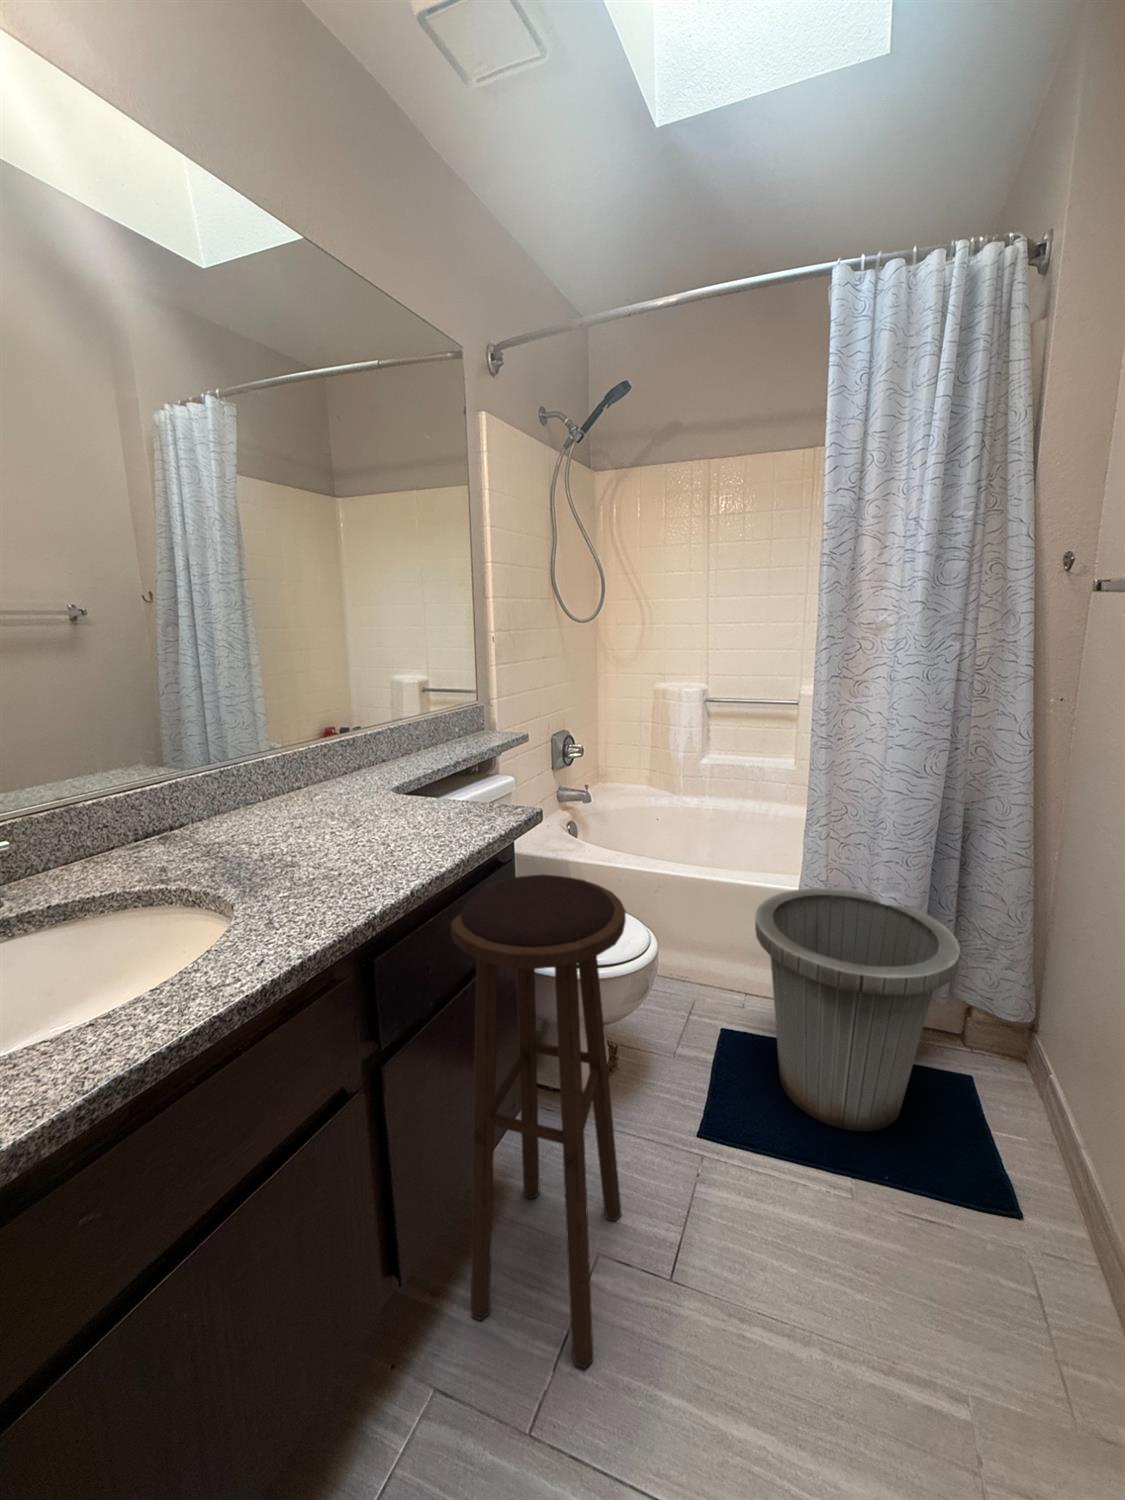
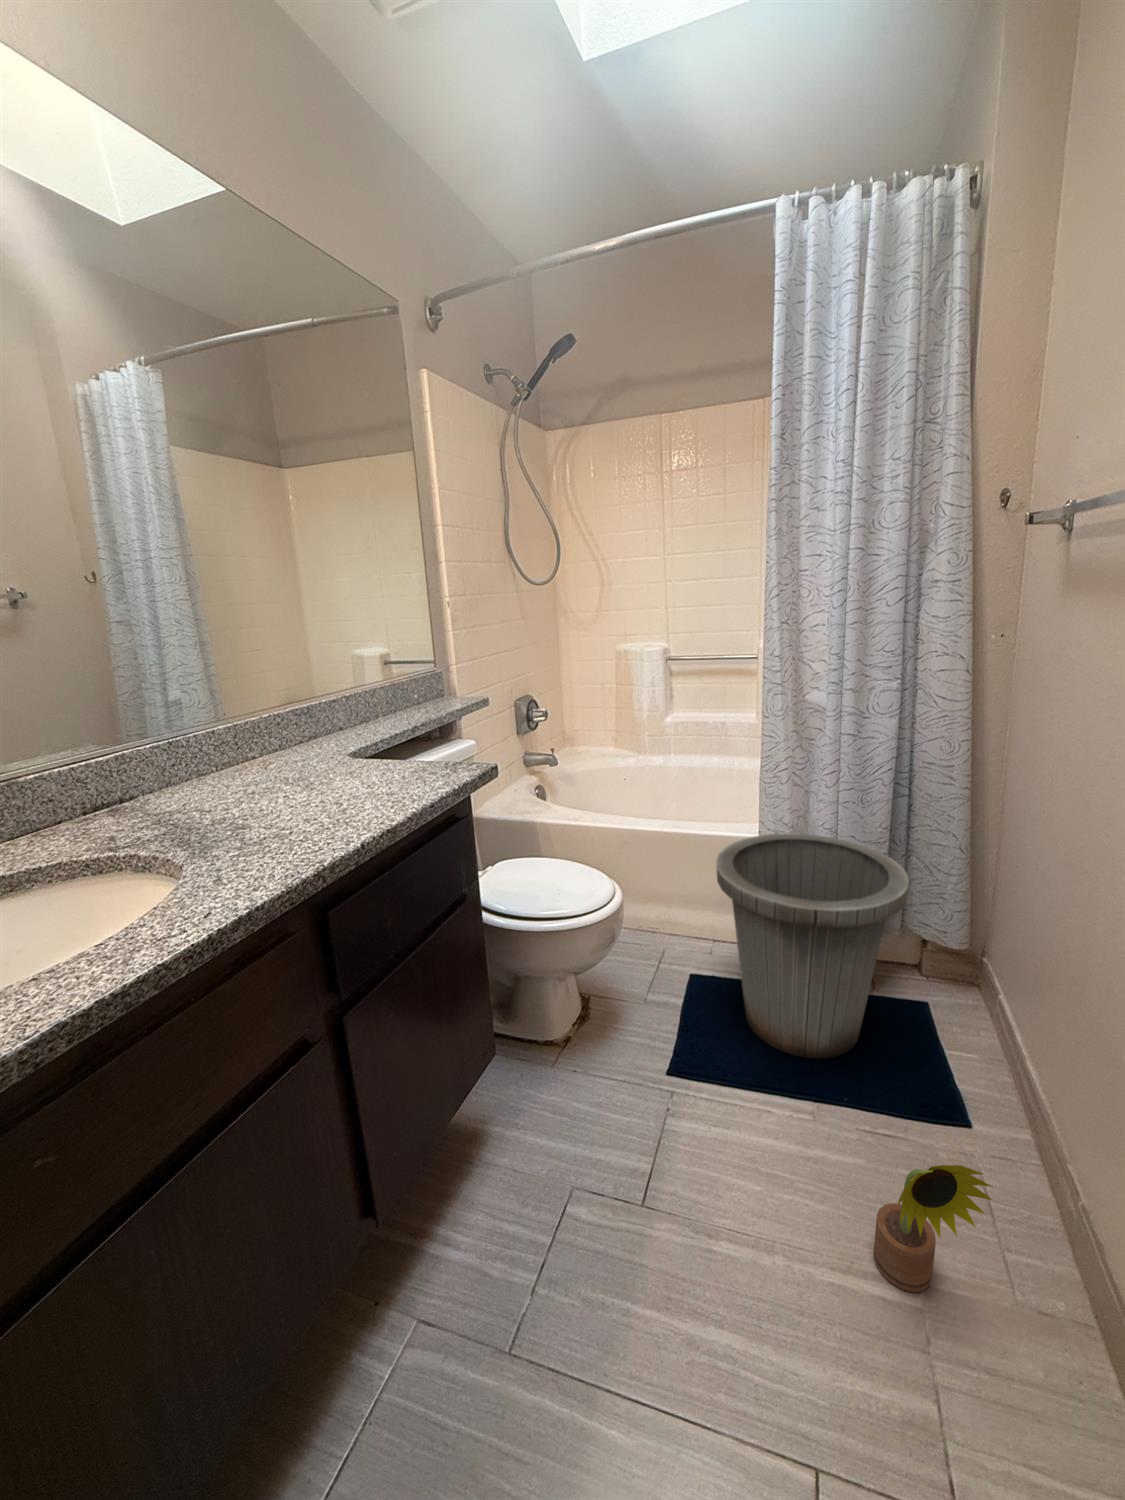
stool: present [451,874,626,1367] -> none [407,828,596,1288]
decorative plant: none [920,1270,1059,1406] -> present [874,1165,992,1292]

